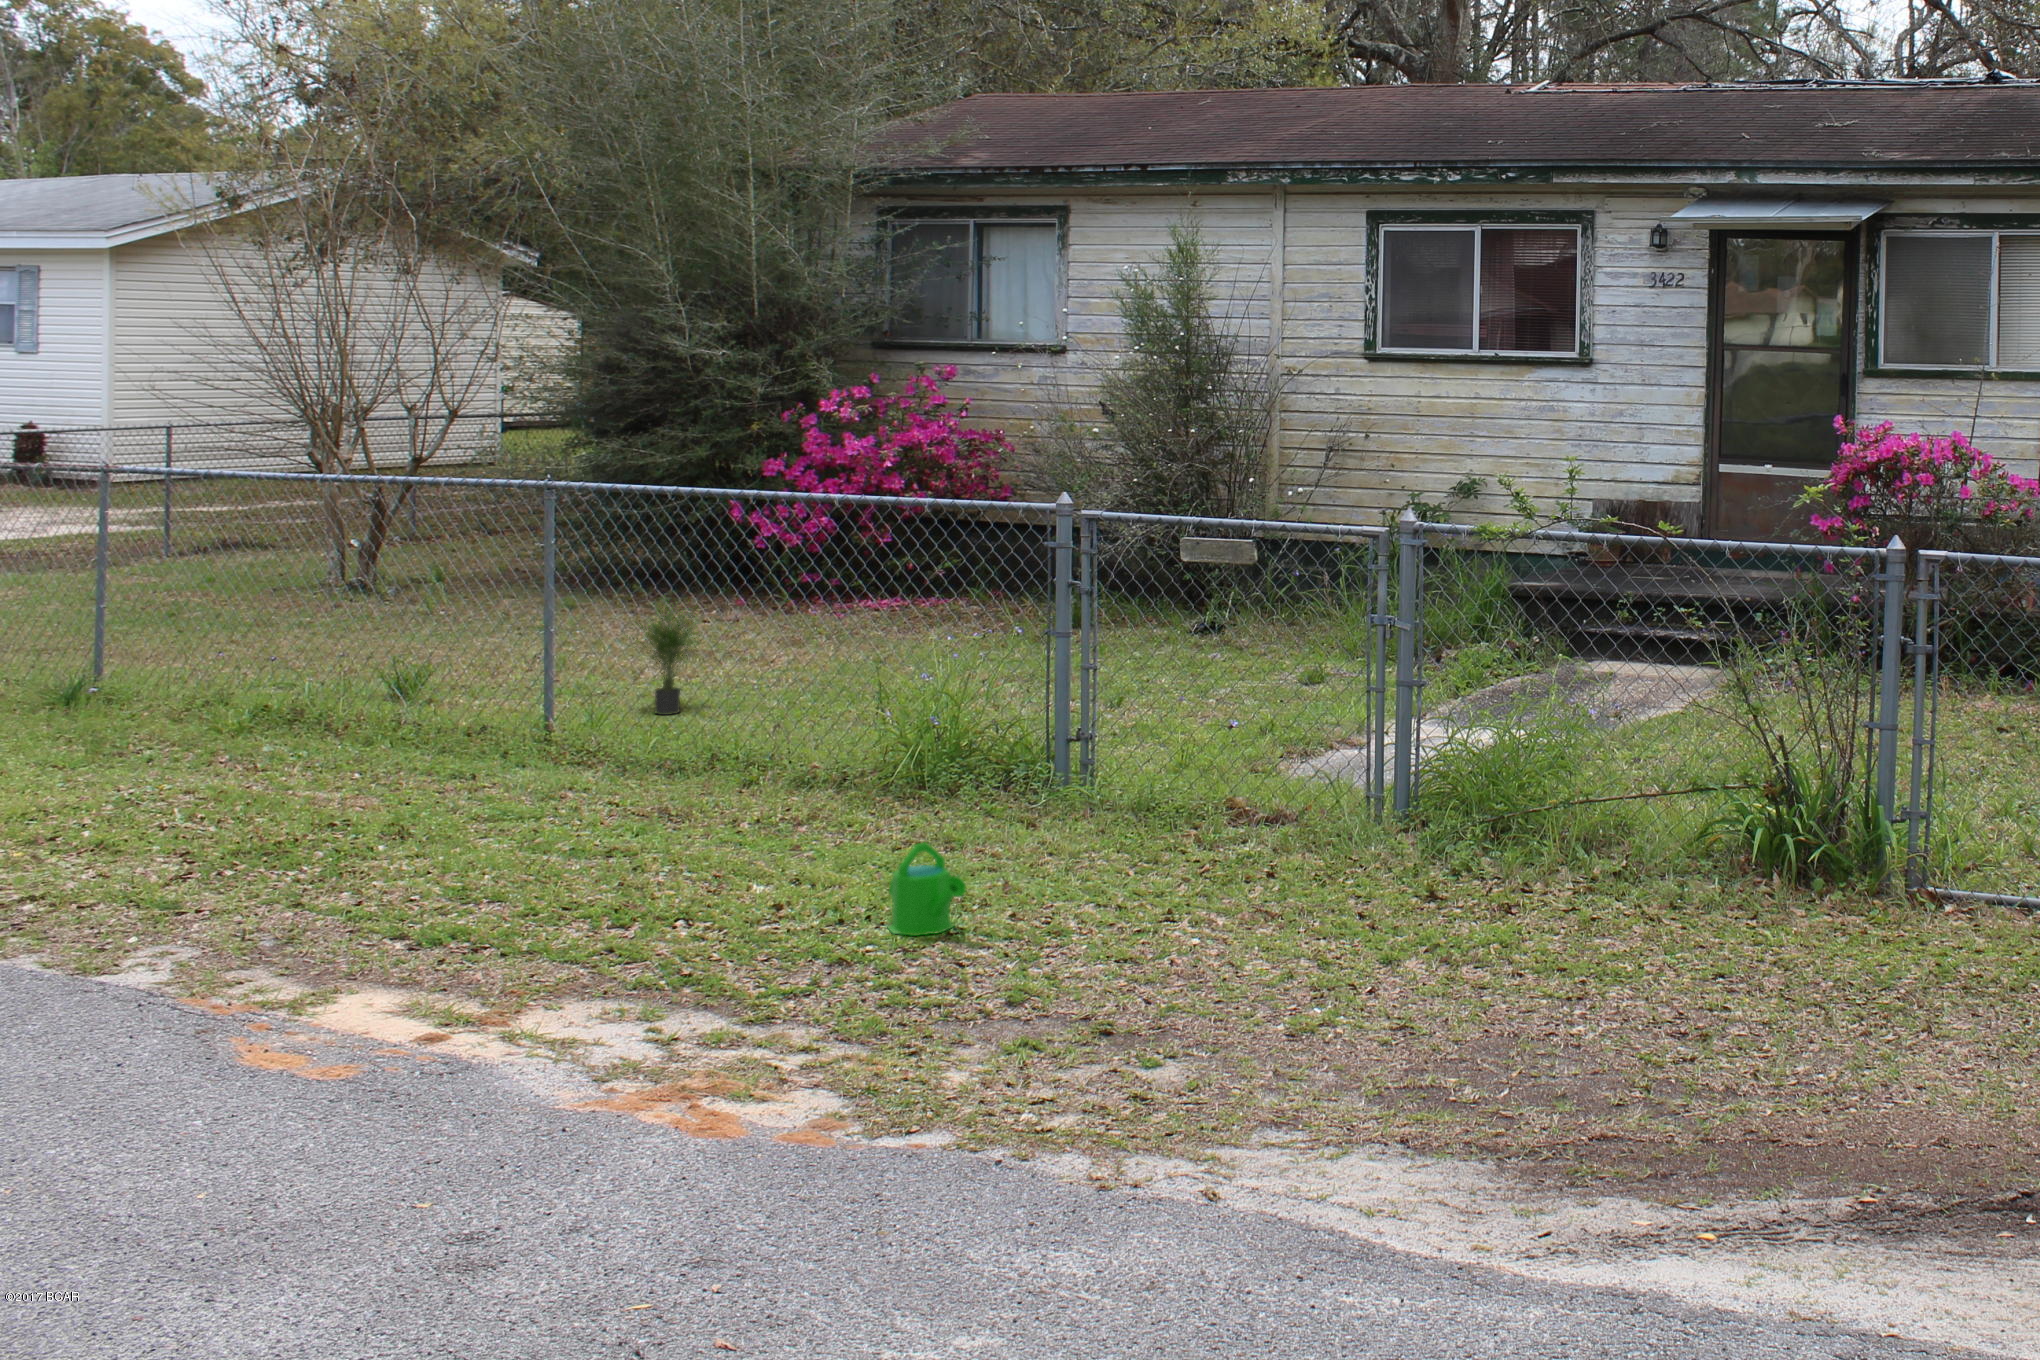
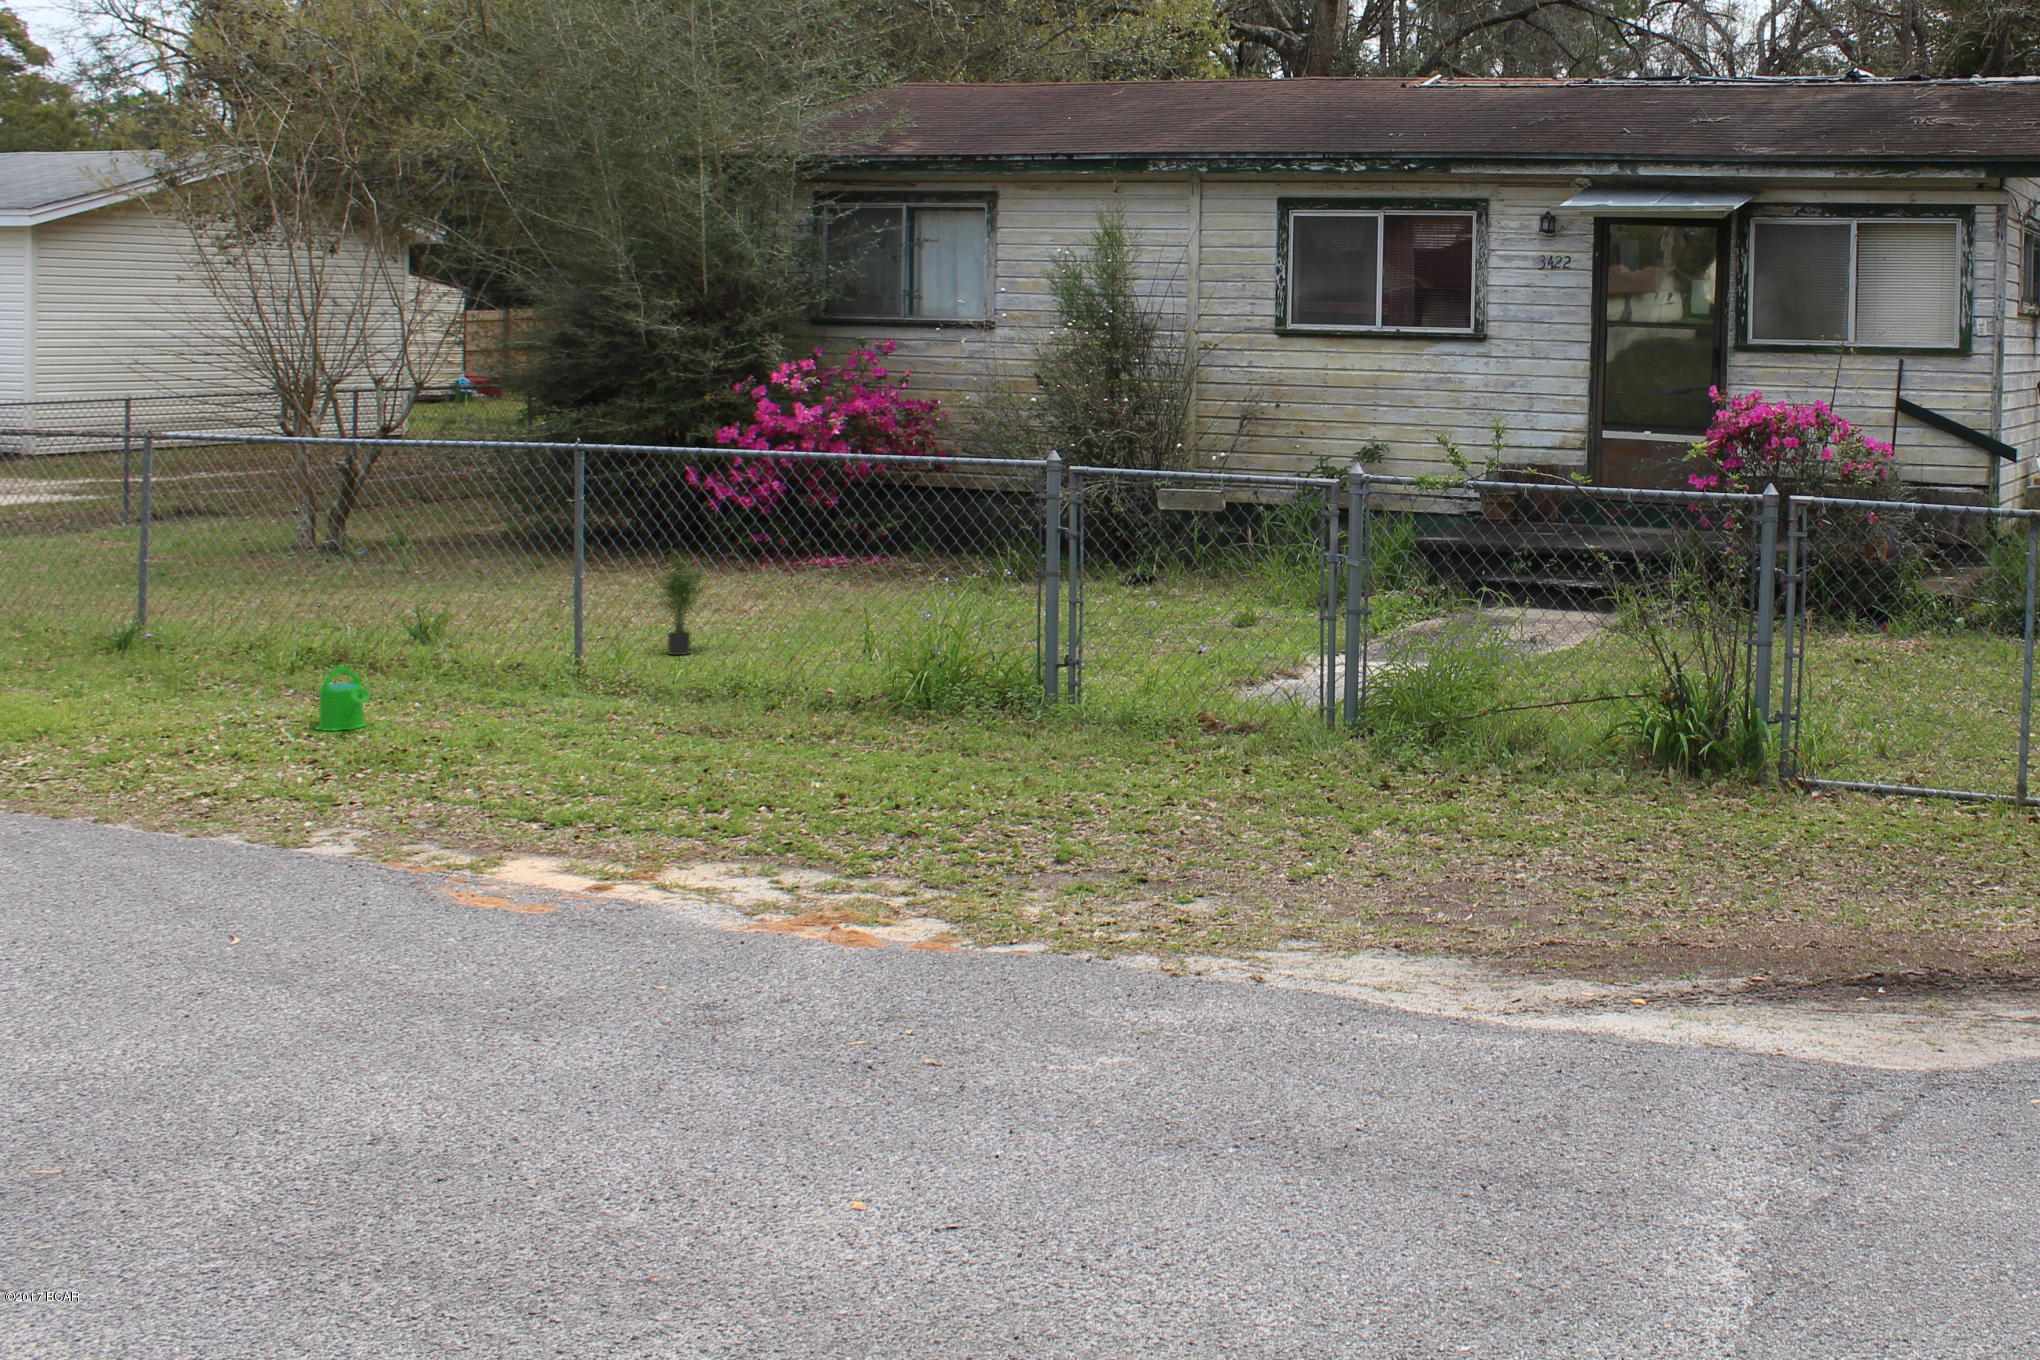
watering can: present [888,842,966,936] -> present [316,666,370,731]

